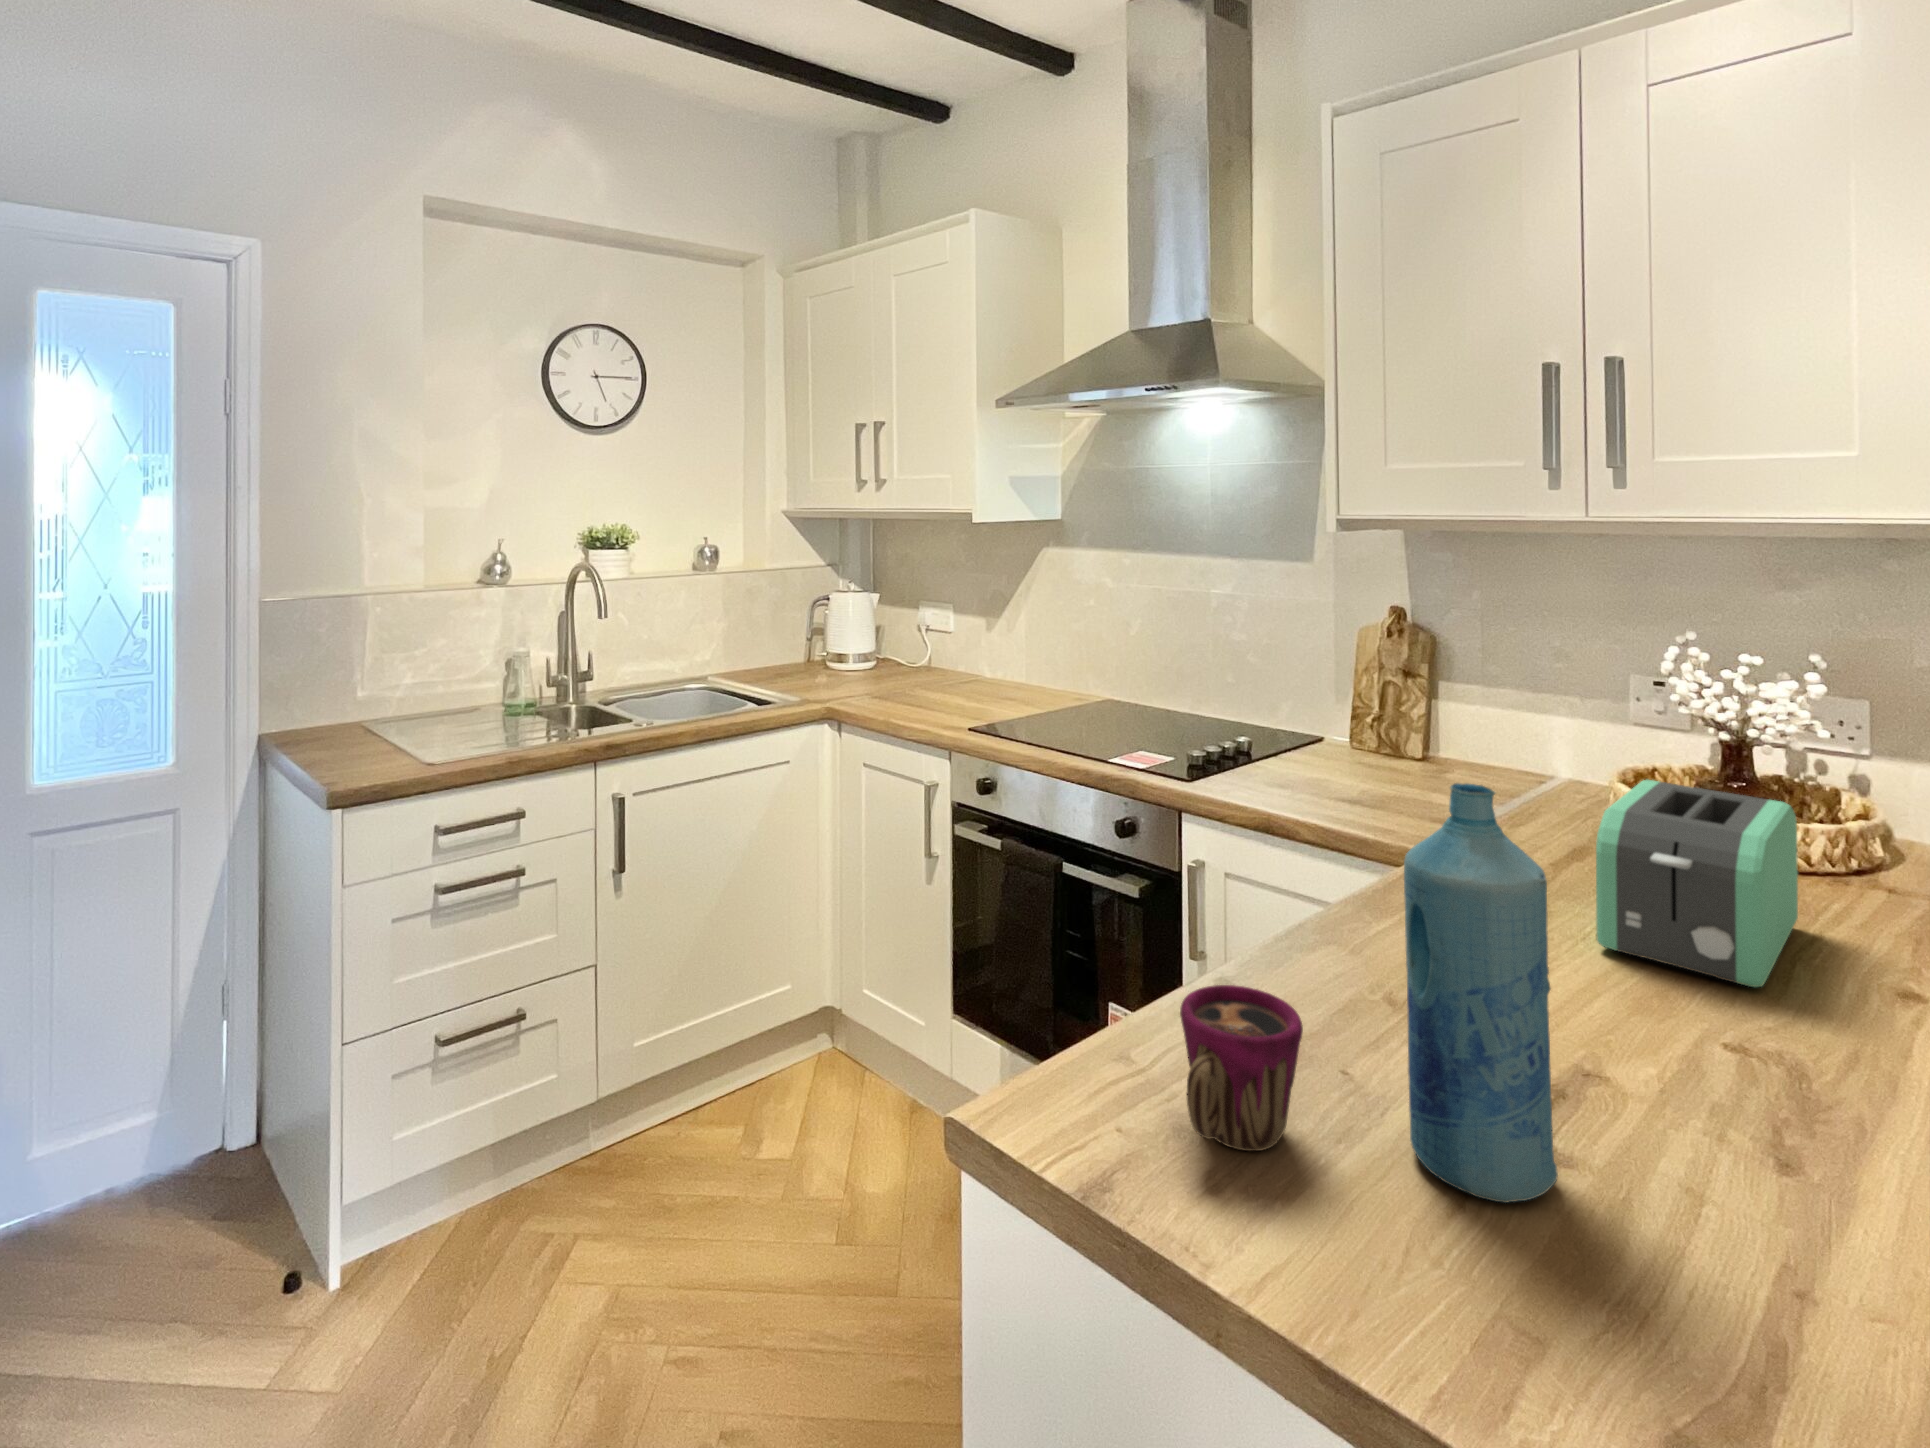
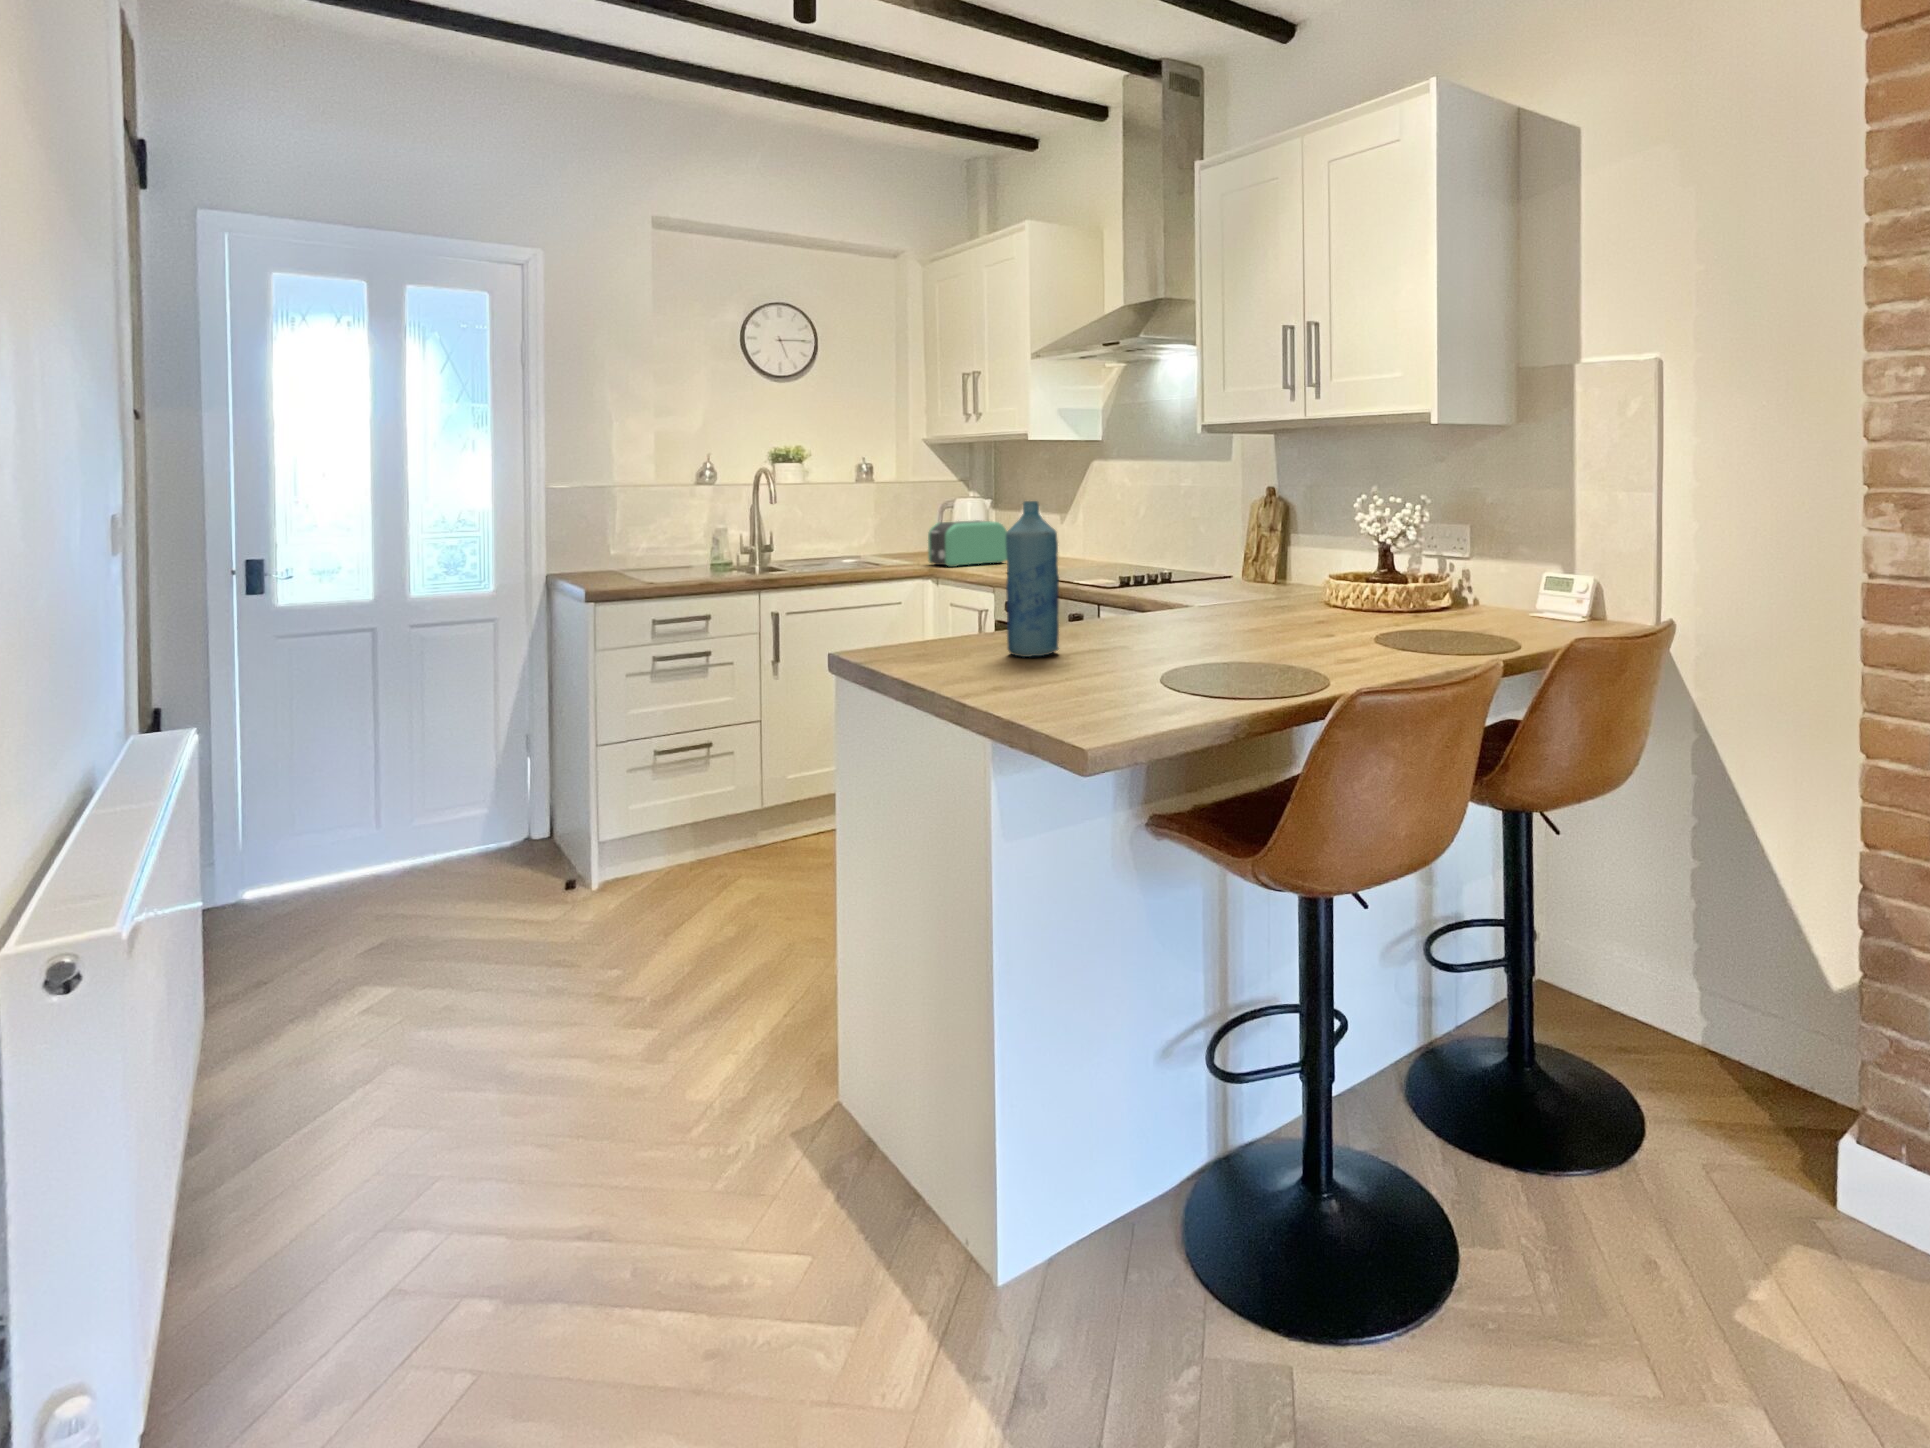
toaster: present [1596,780,1798,987] -> present [928,520,1007,567]
cup: present [1180,985,1303,1151] -> none [917,596,975,651]

